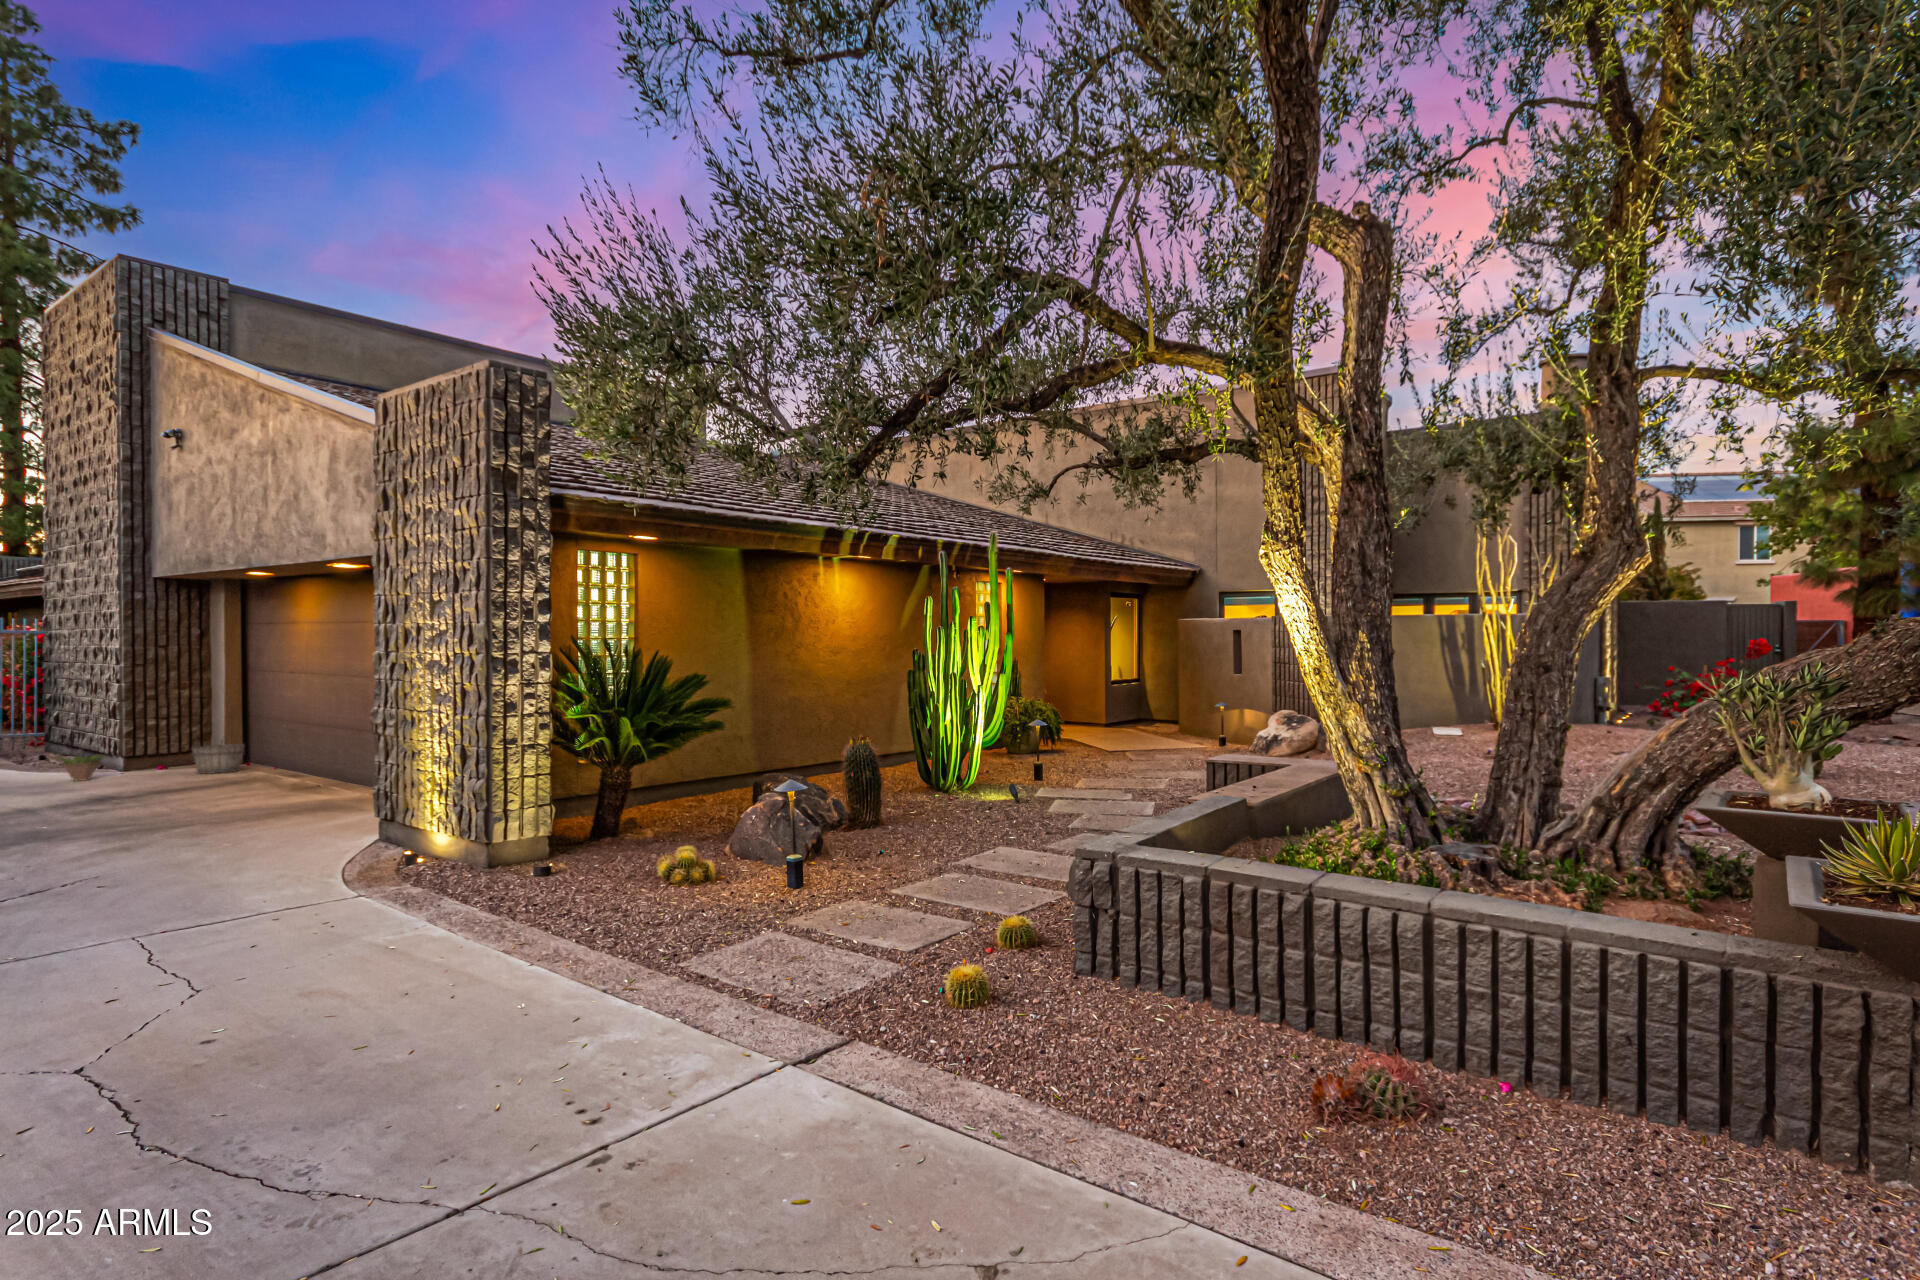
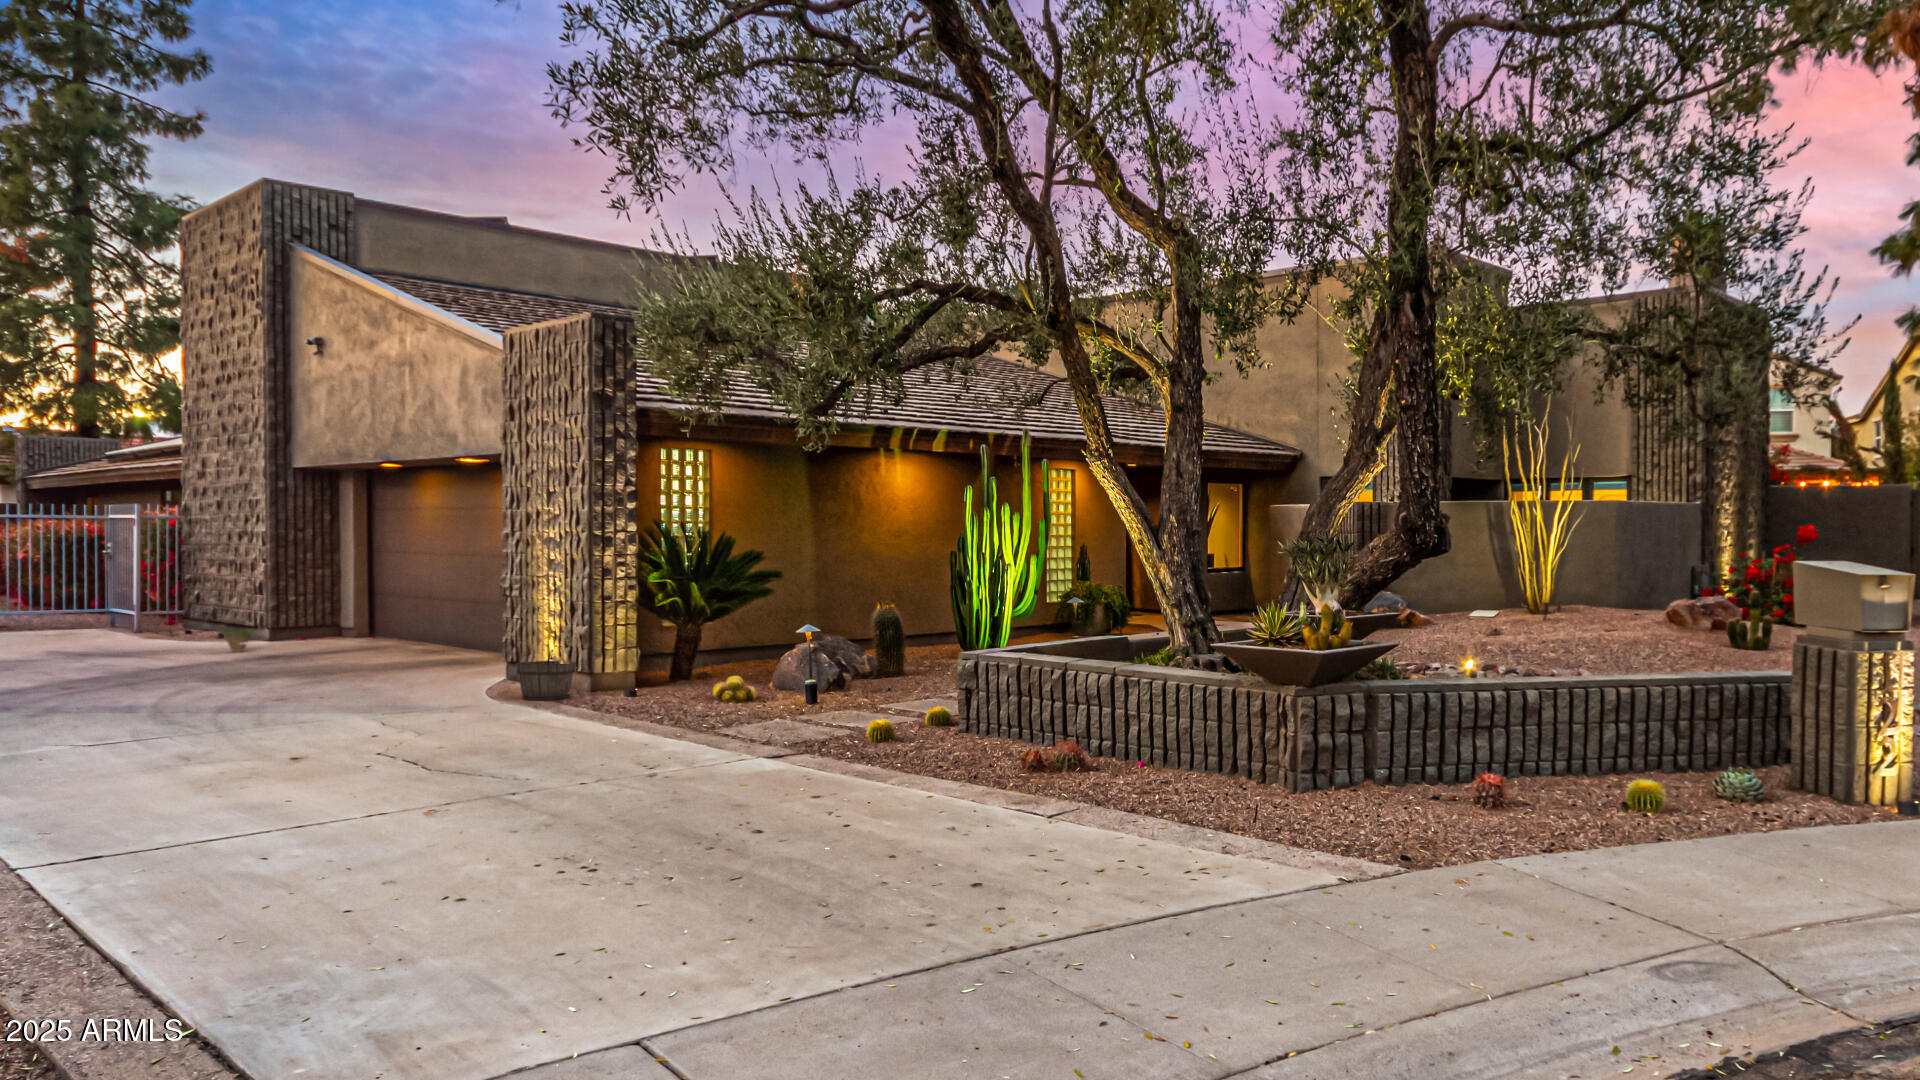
wooden bucket: present [192,740,244,774] -> present [516,650,575,700]

